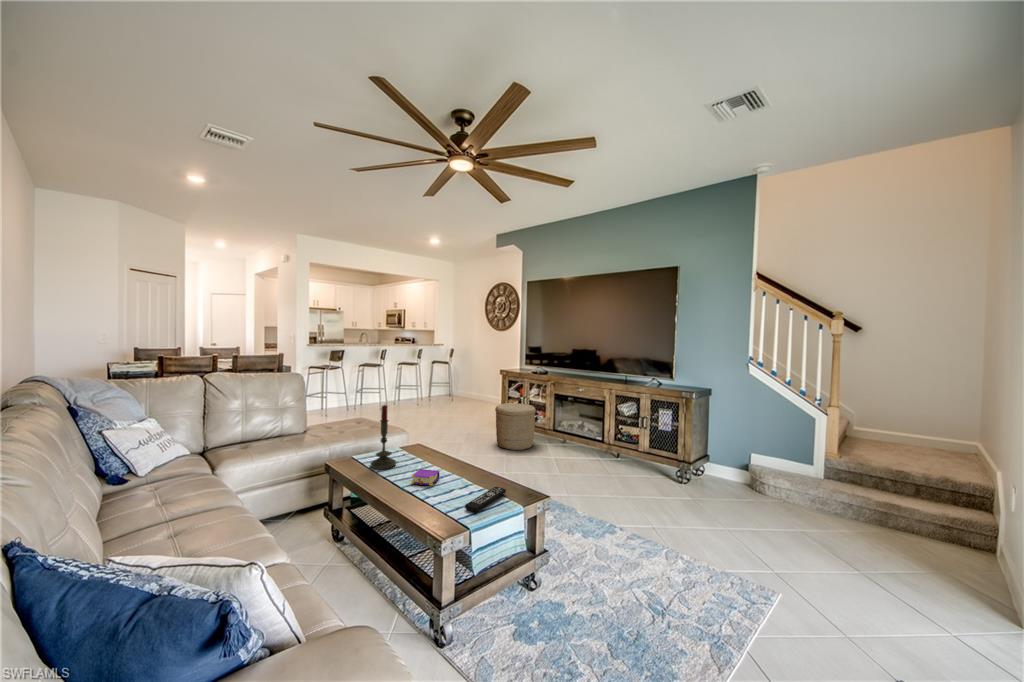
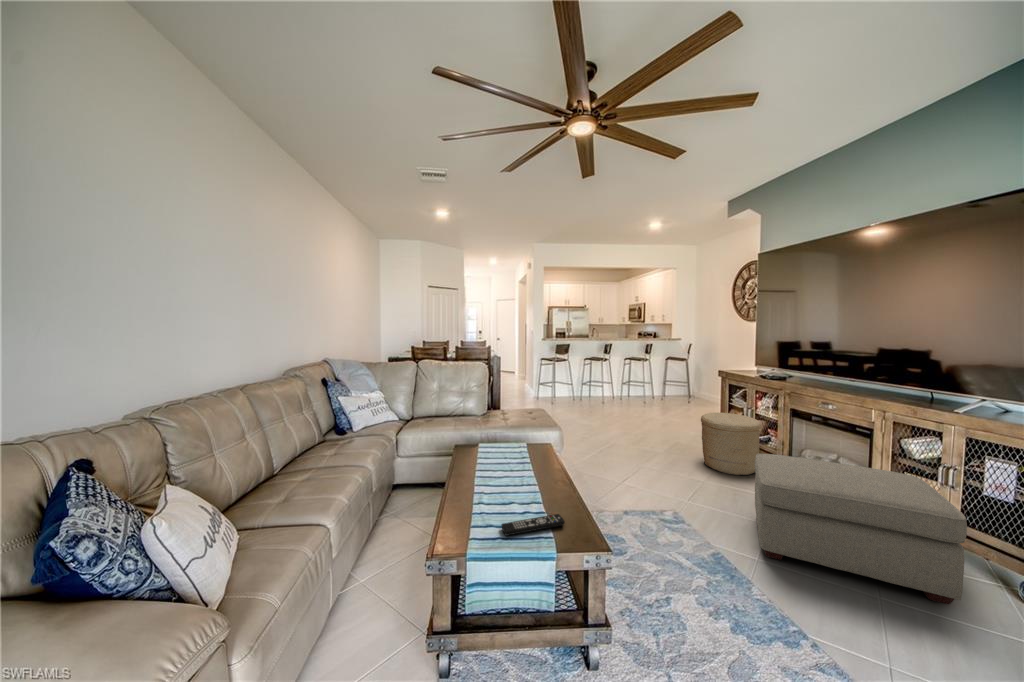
candle: present [371,405,396,469] -> none [485,400,508,463]
ottoman: none [552,424,656,493] -> present [755,453,967,605]
book: present [411,469,439,486] -> none [483,471,533,496]

